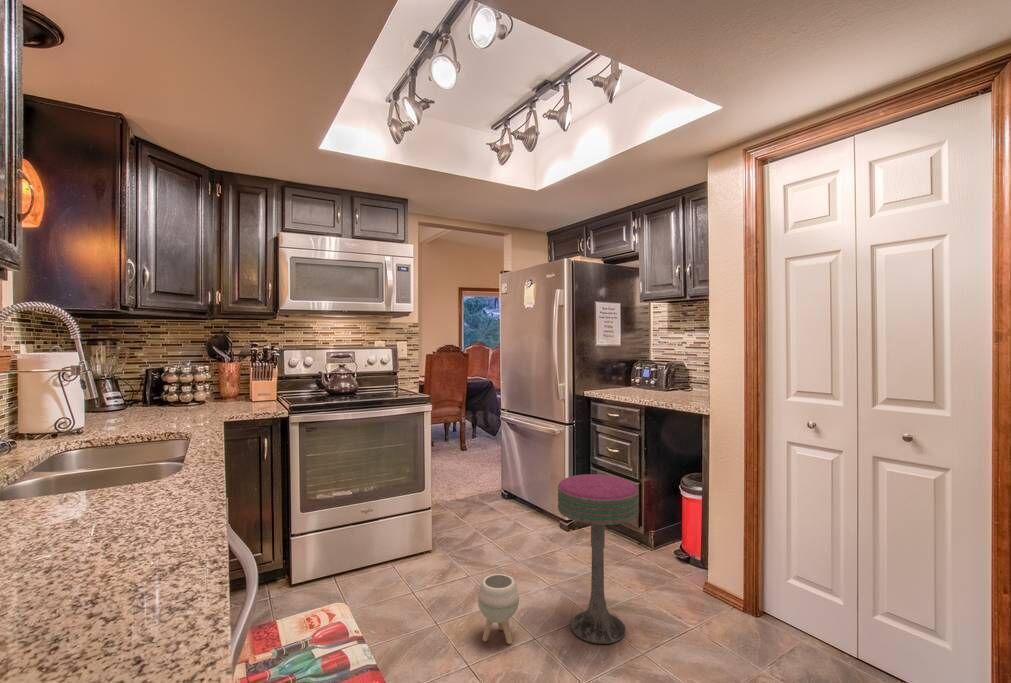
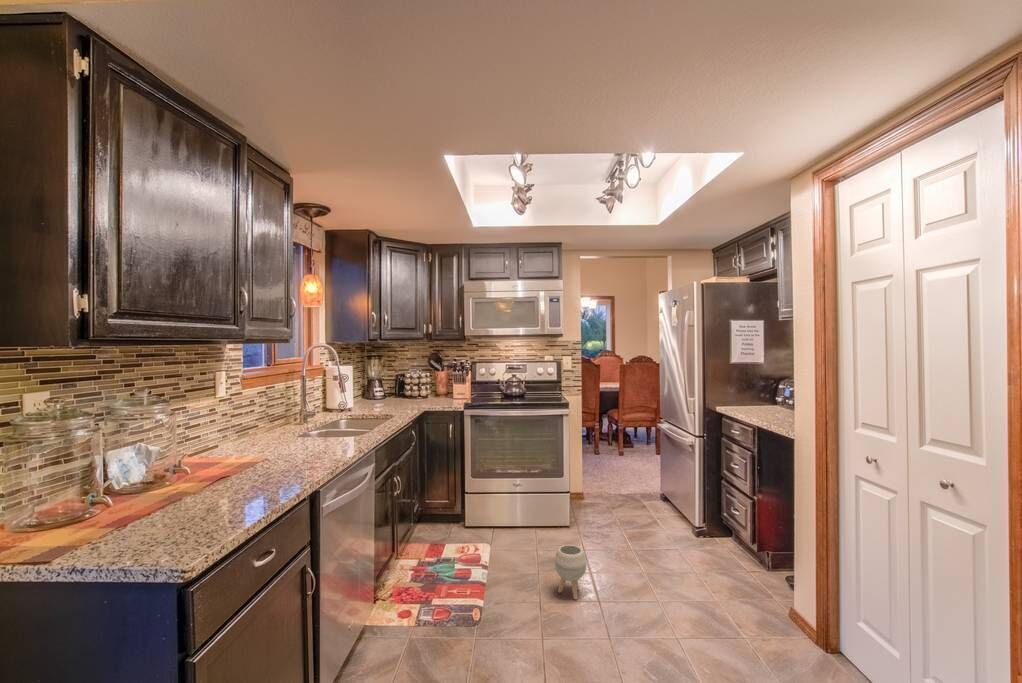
bar stool: present [558,474,638,644] -> none [618,479,689,624]

